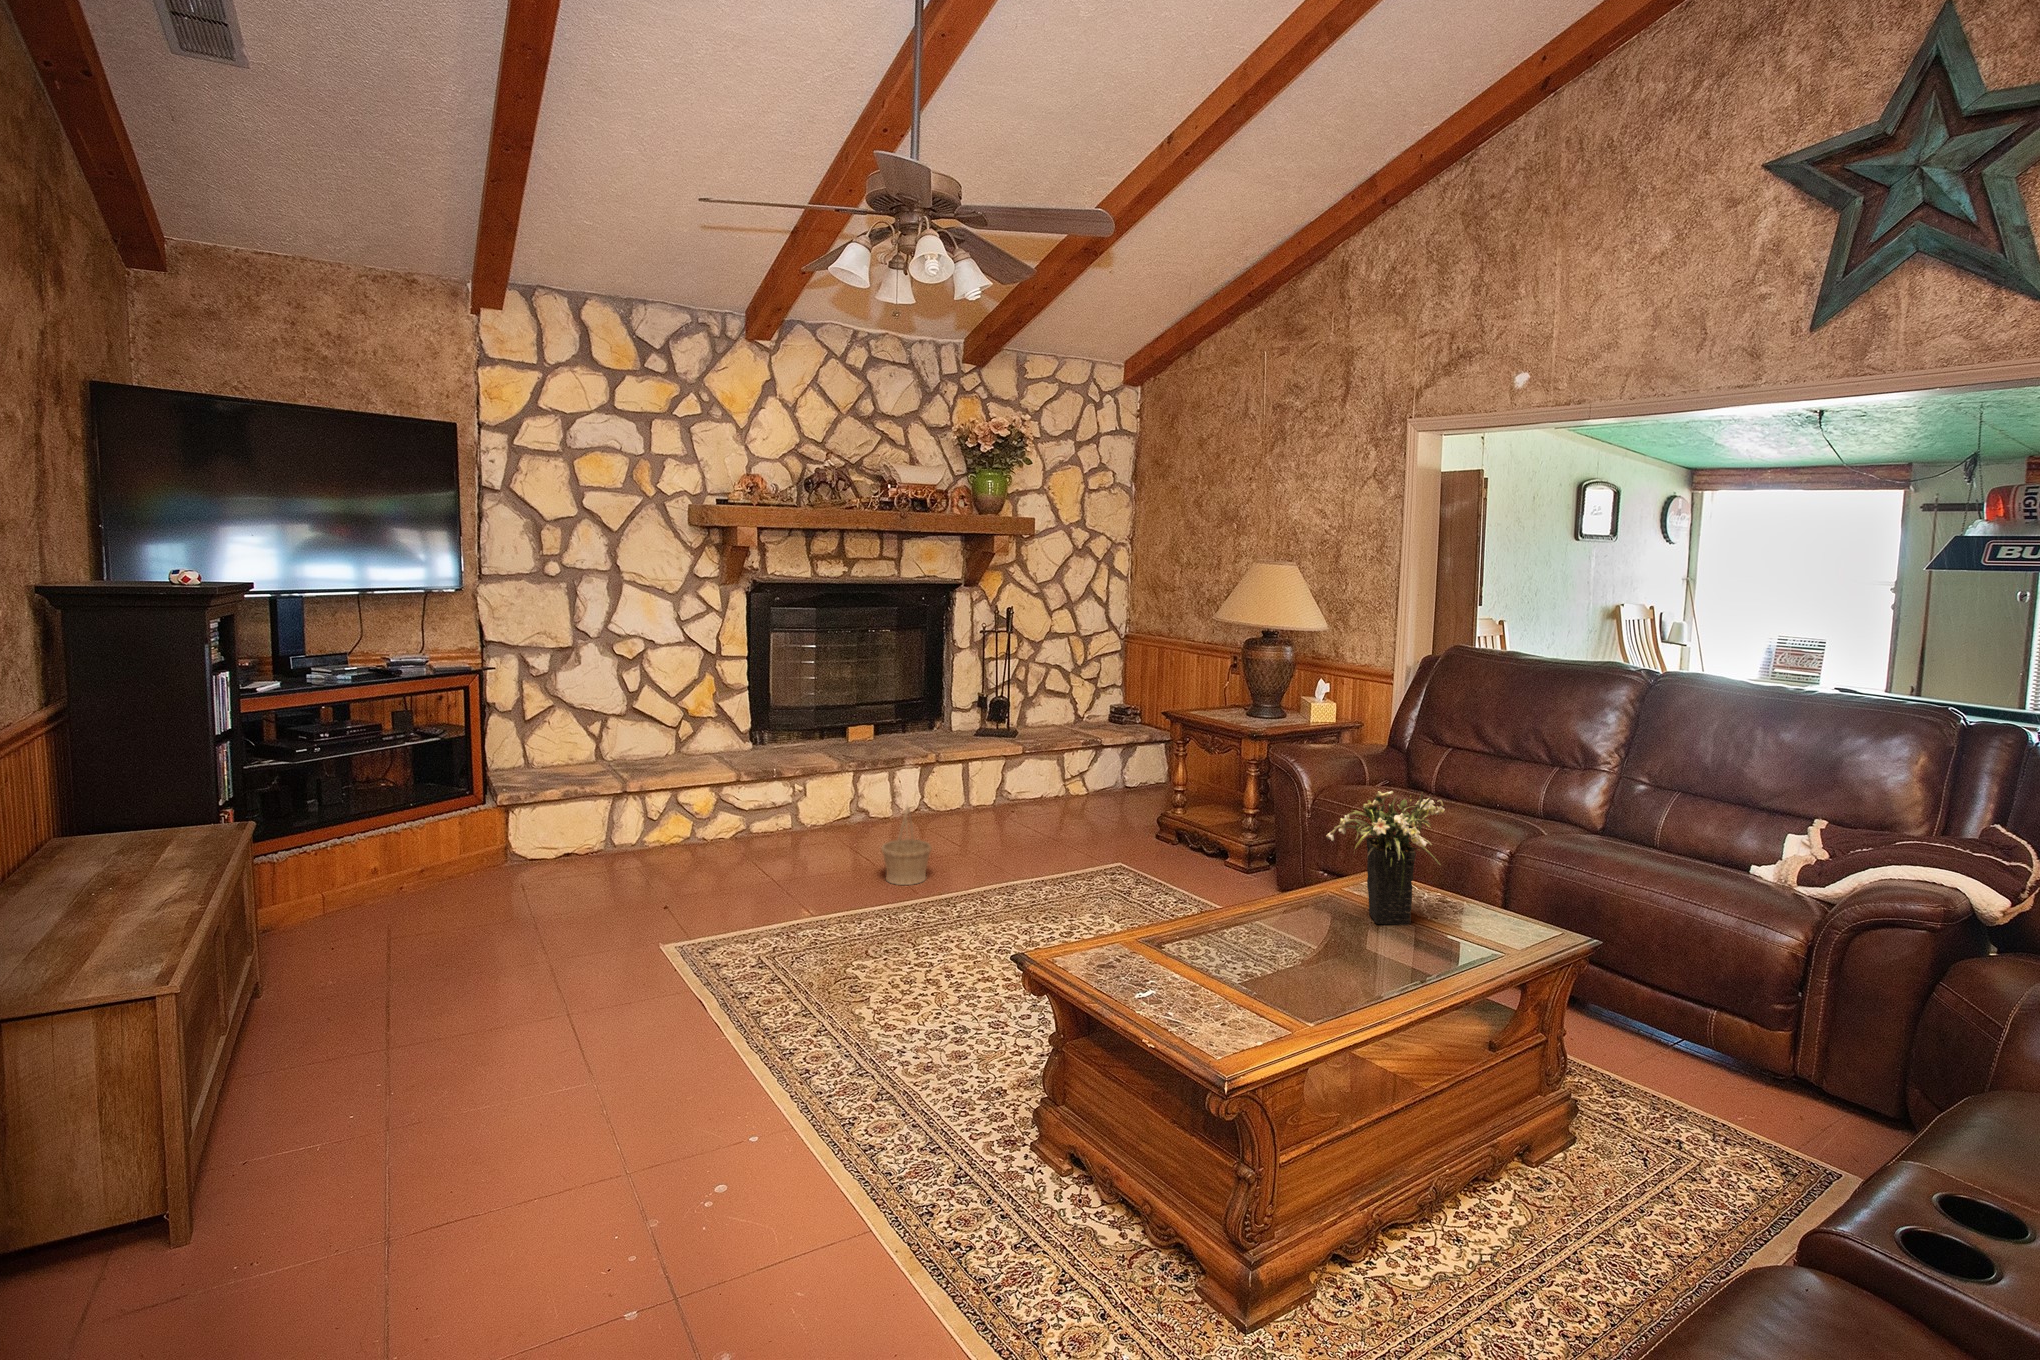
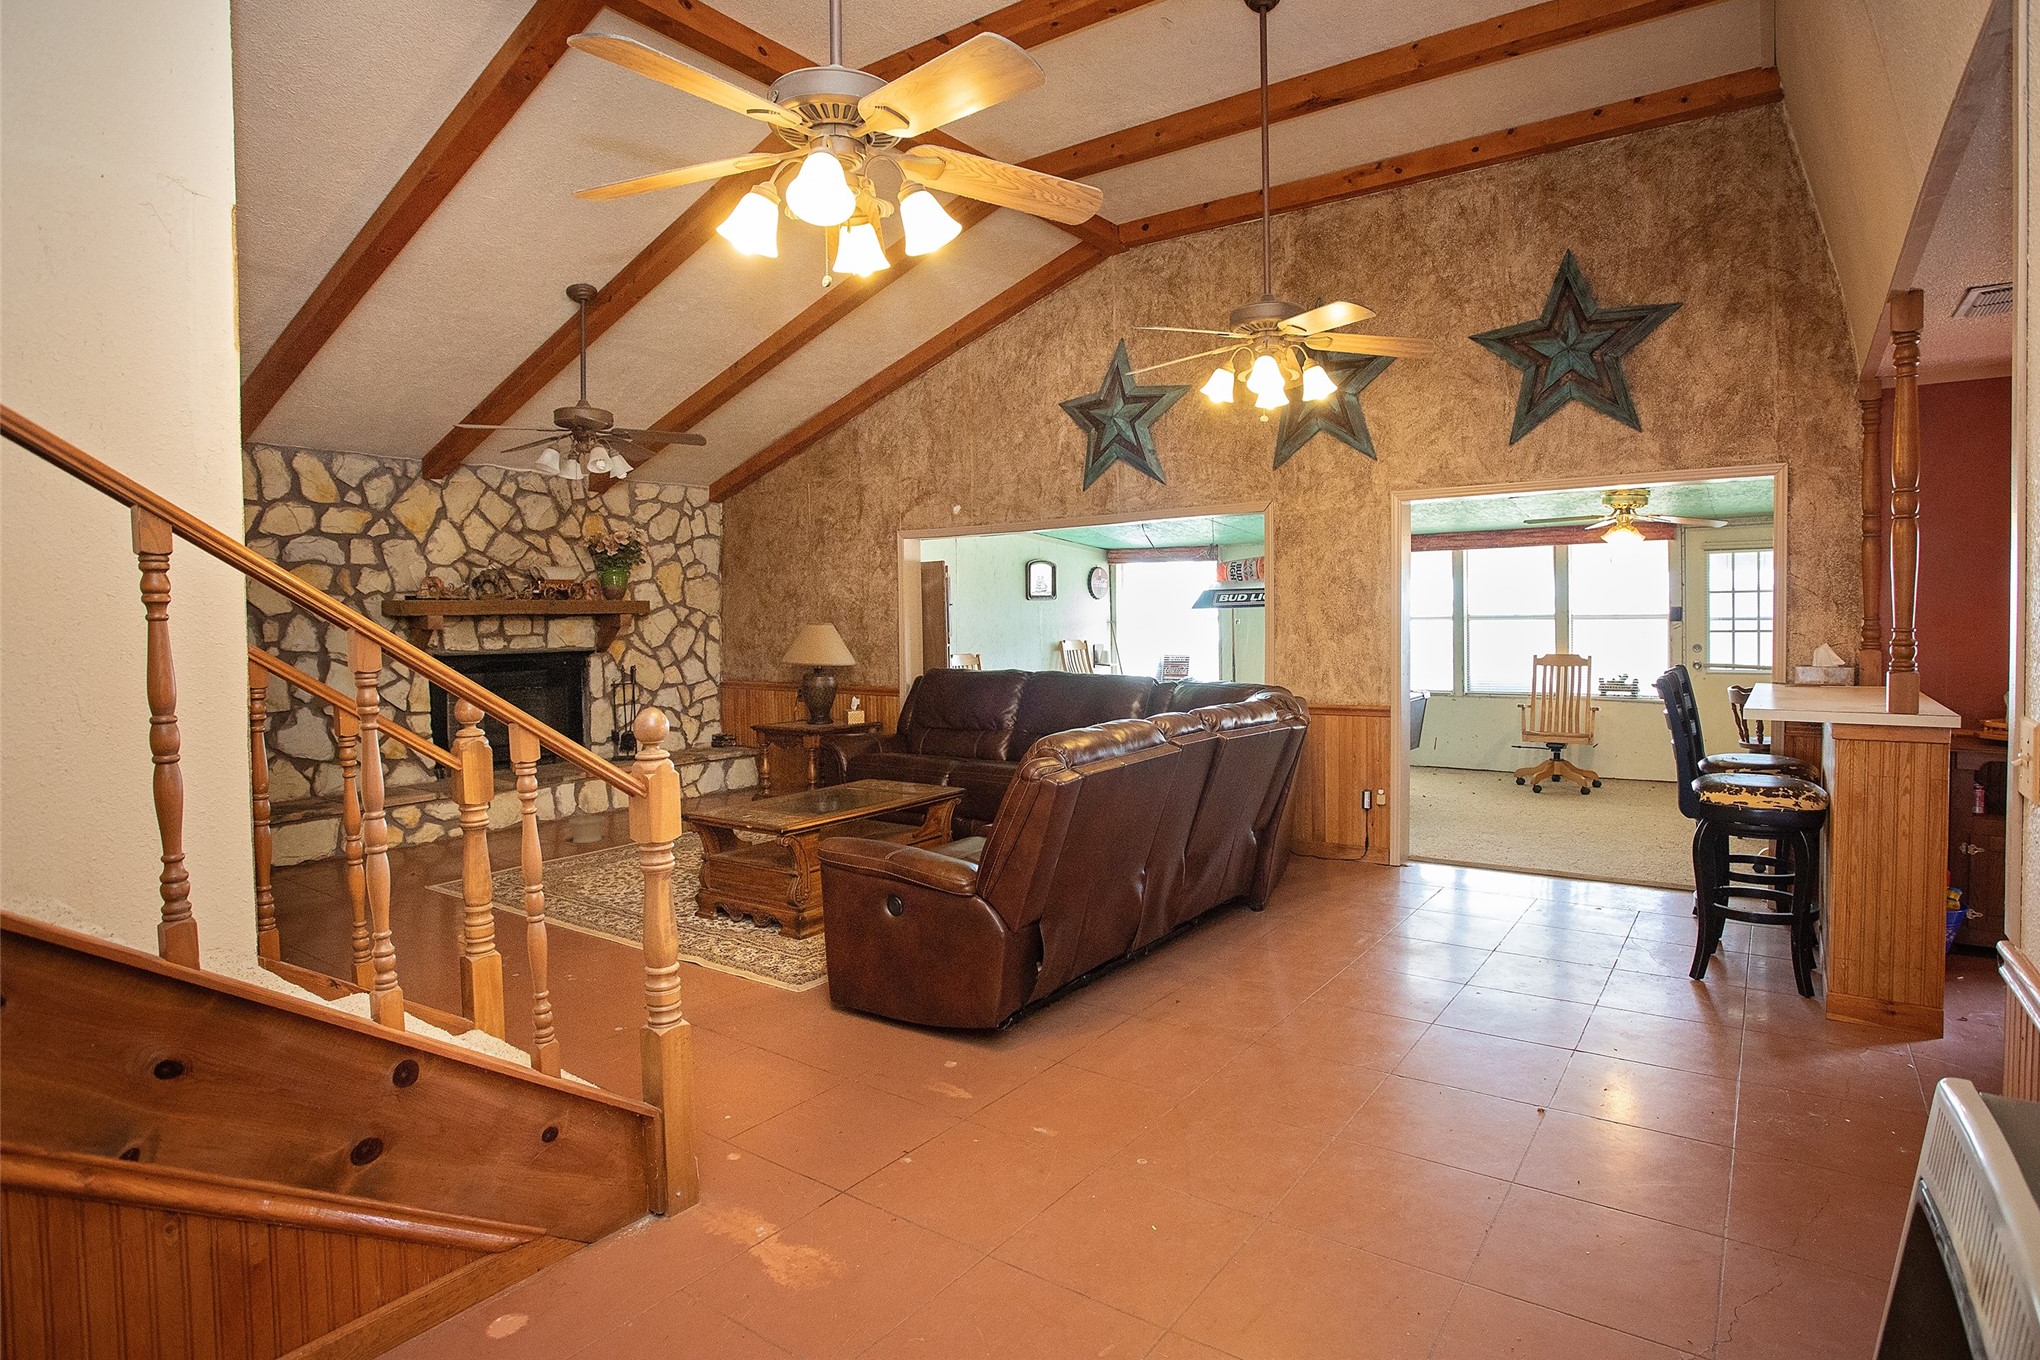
flower arrangement: present [1326,791,1445,925] -> none [846,722,902,788]

